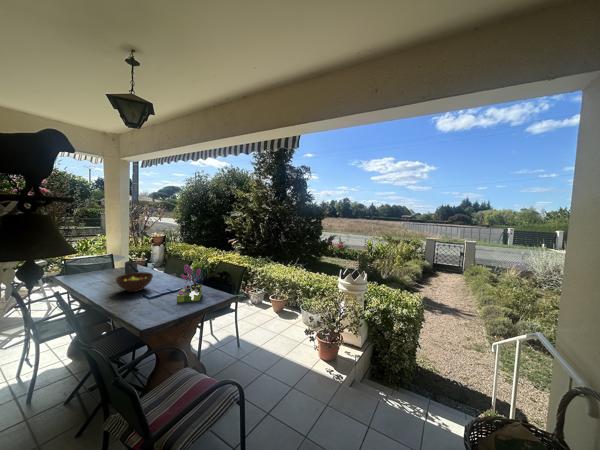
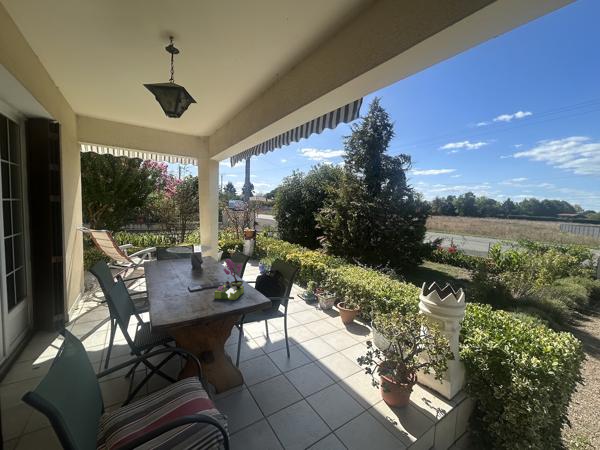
fruit bowl: present [116,272,153,292] -> none [174,263,207,282]

